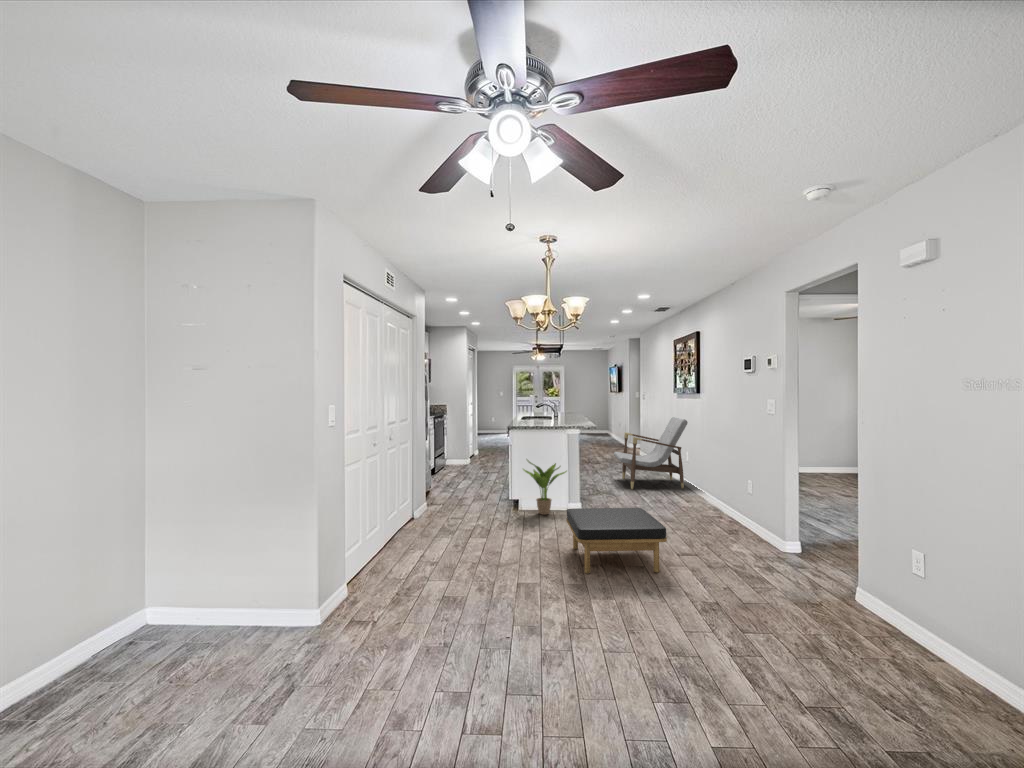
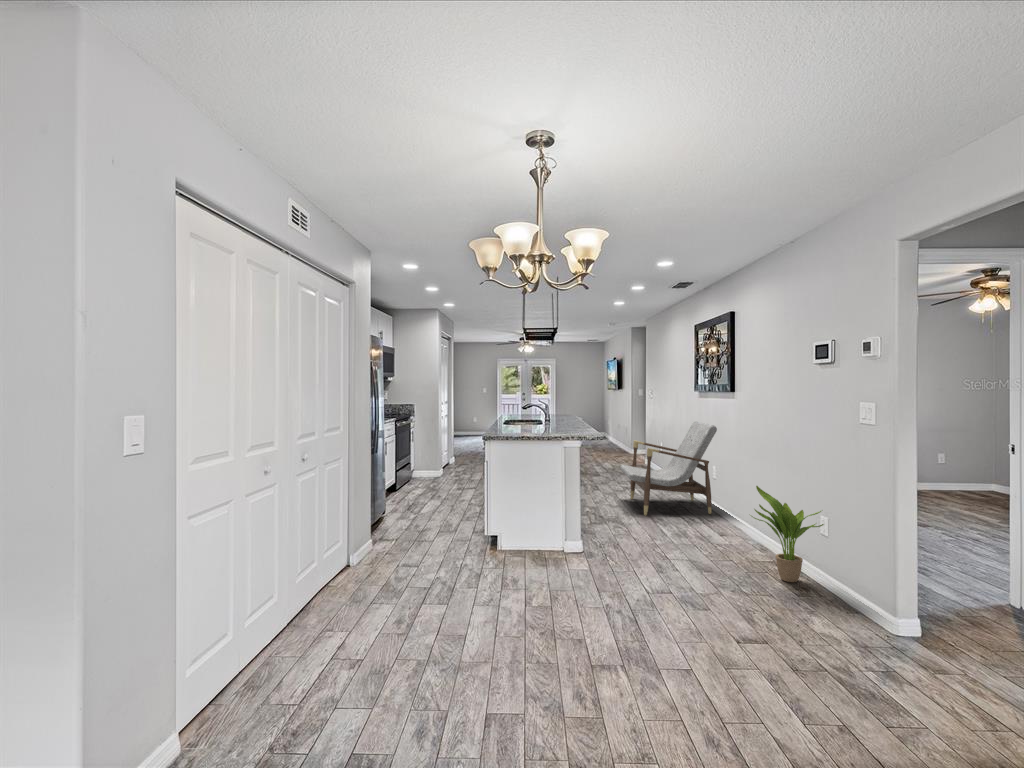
potted plant: present [523,460,567,515] -> present [750,486,824,582]
ottoman: present [566,508,667,574] -> none [565,564,731,688]

